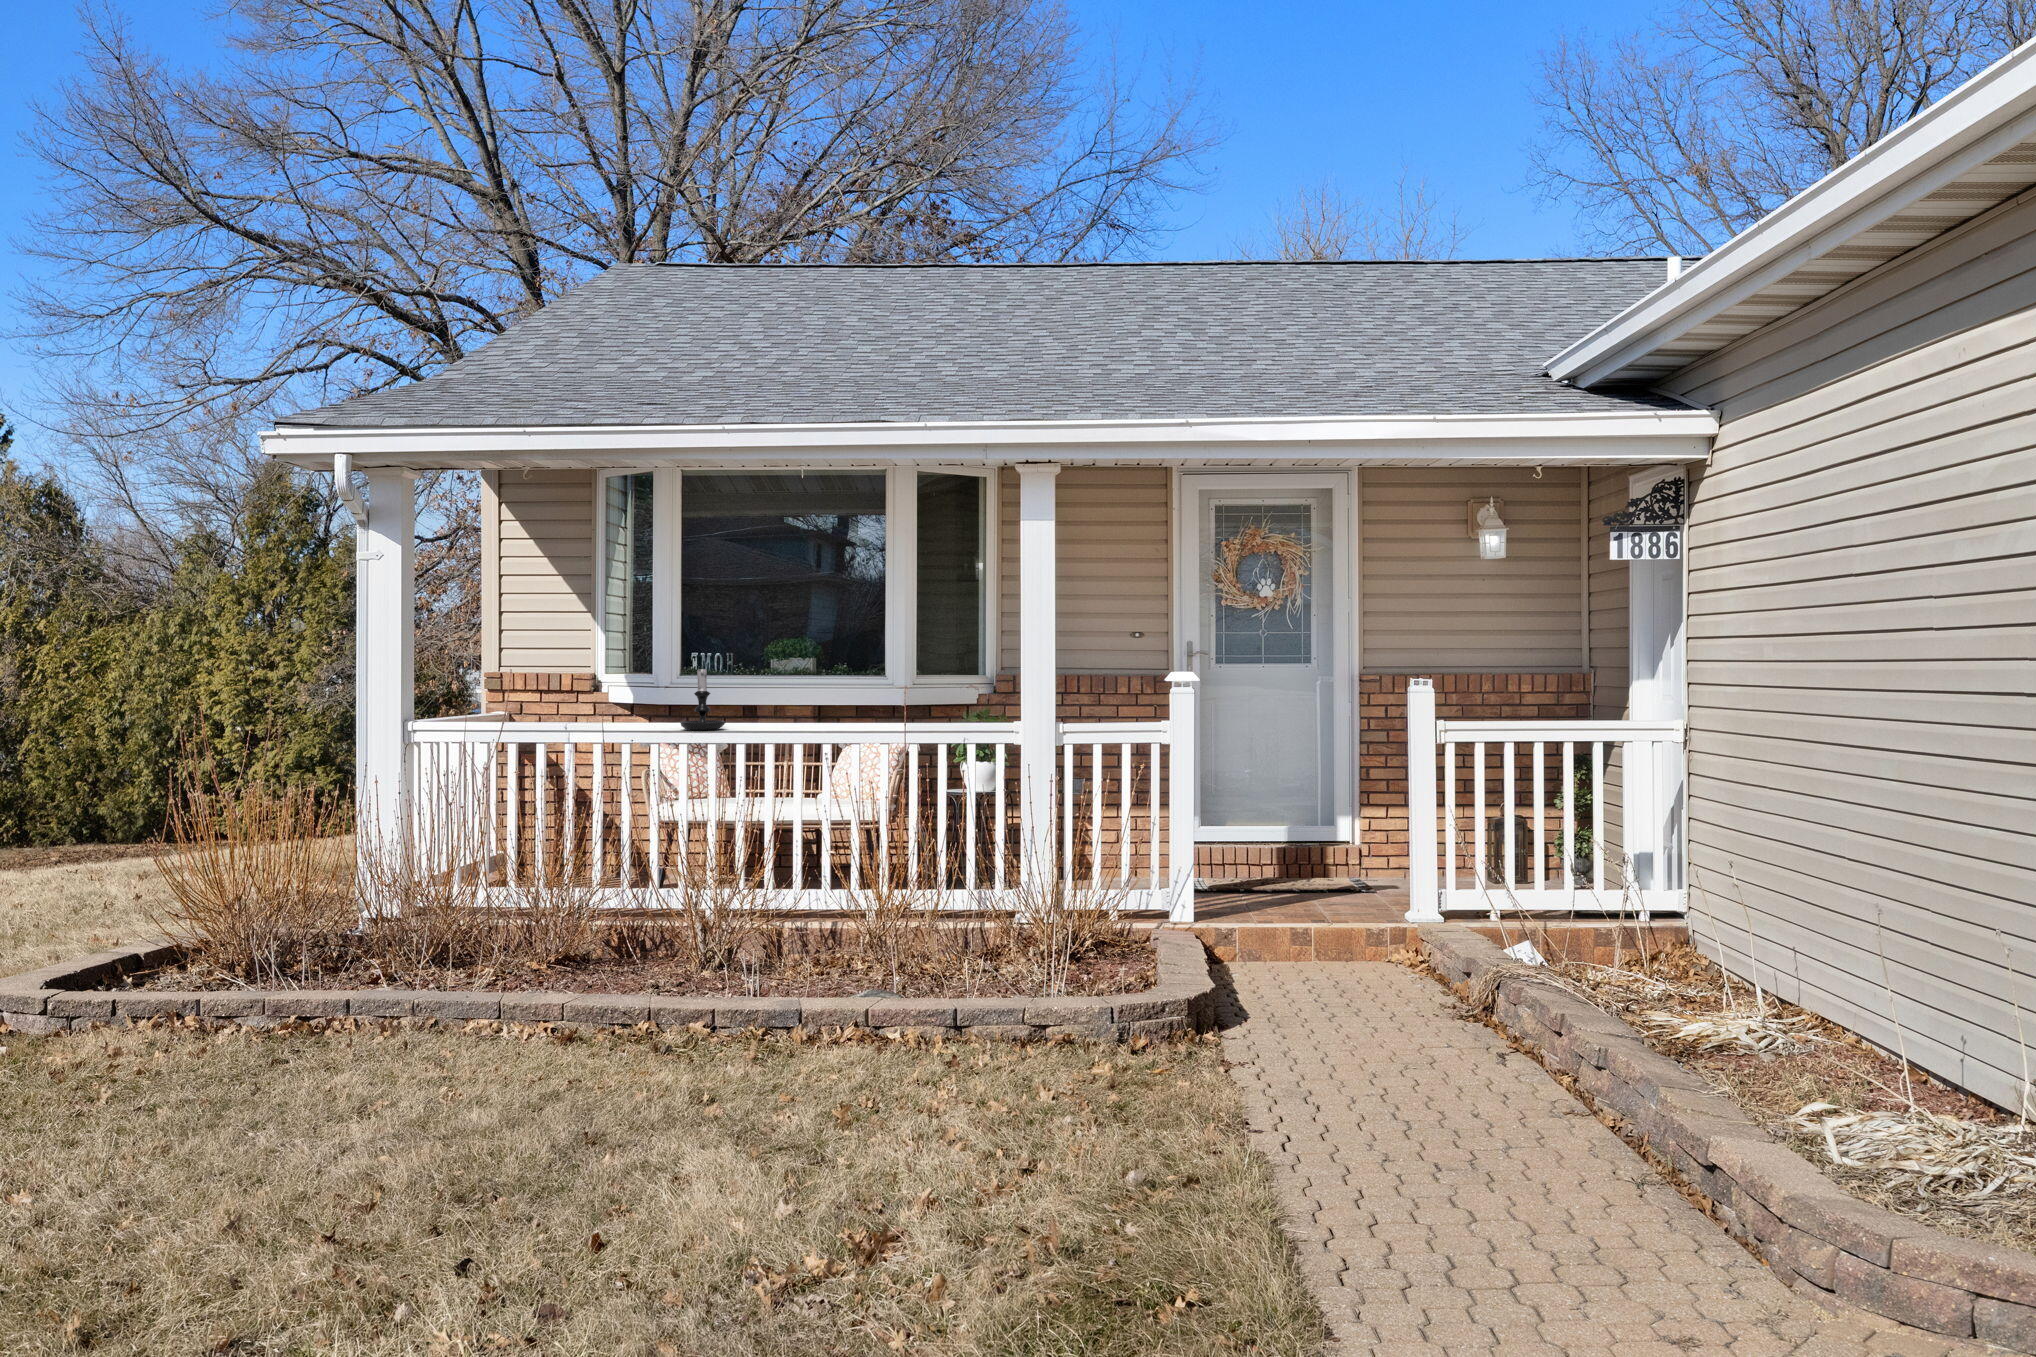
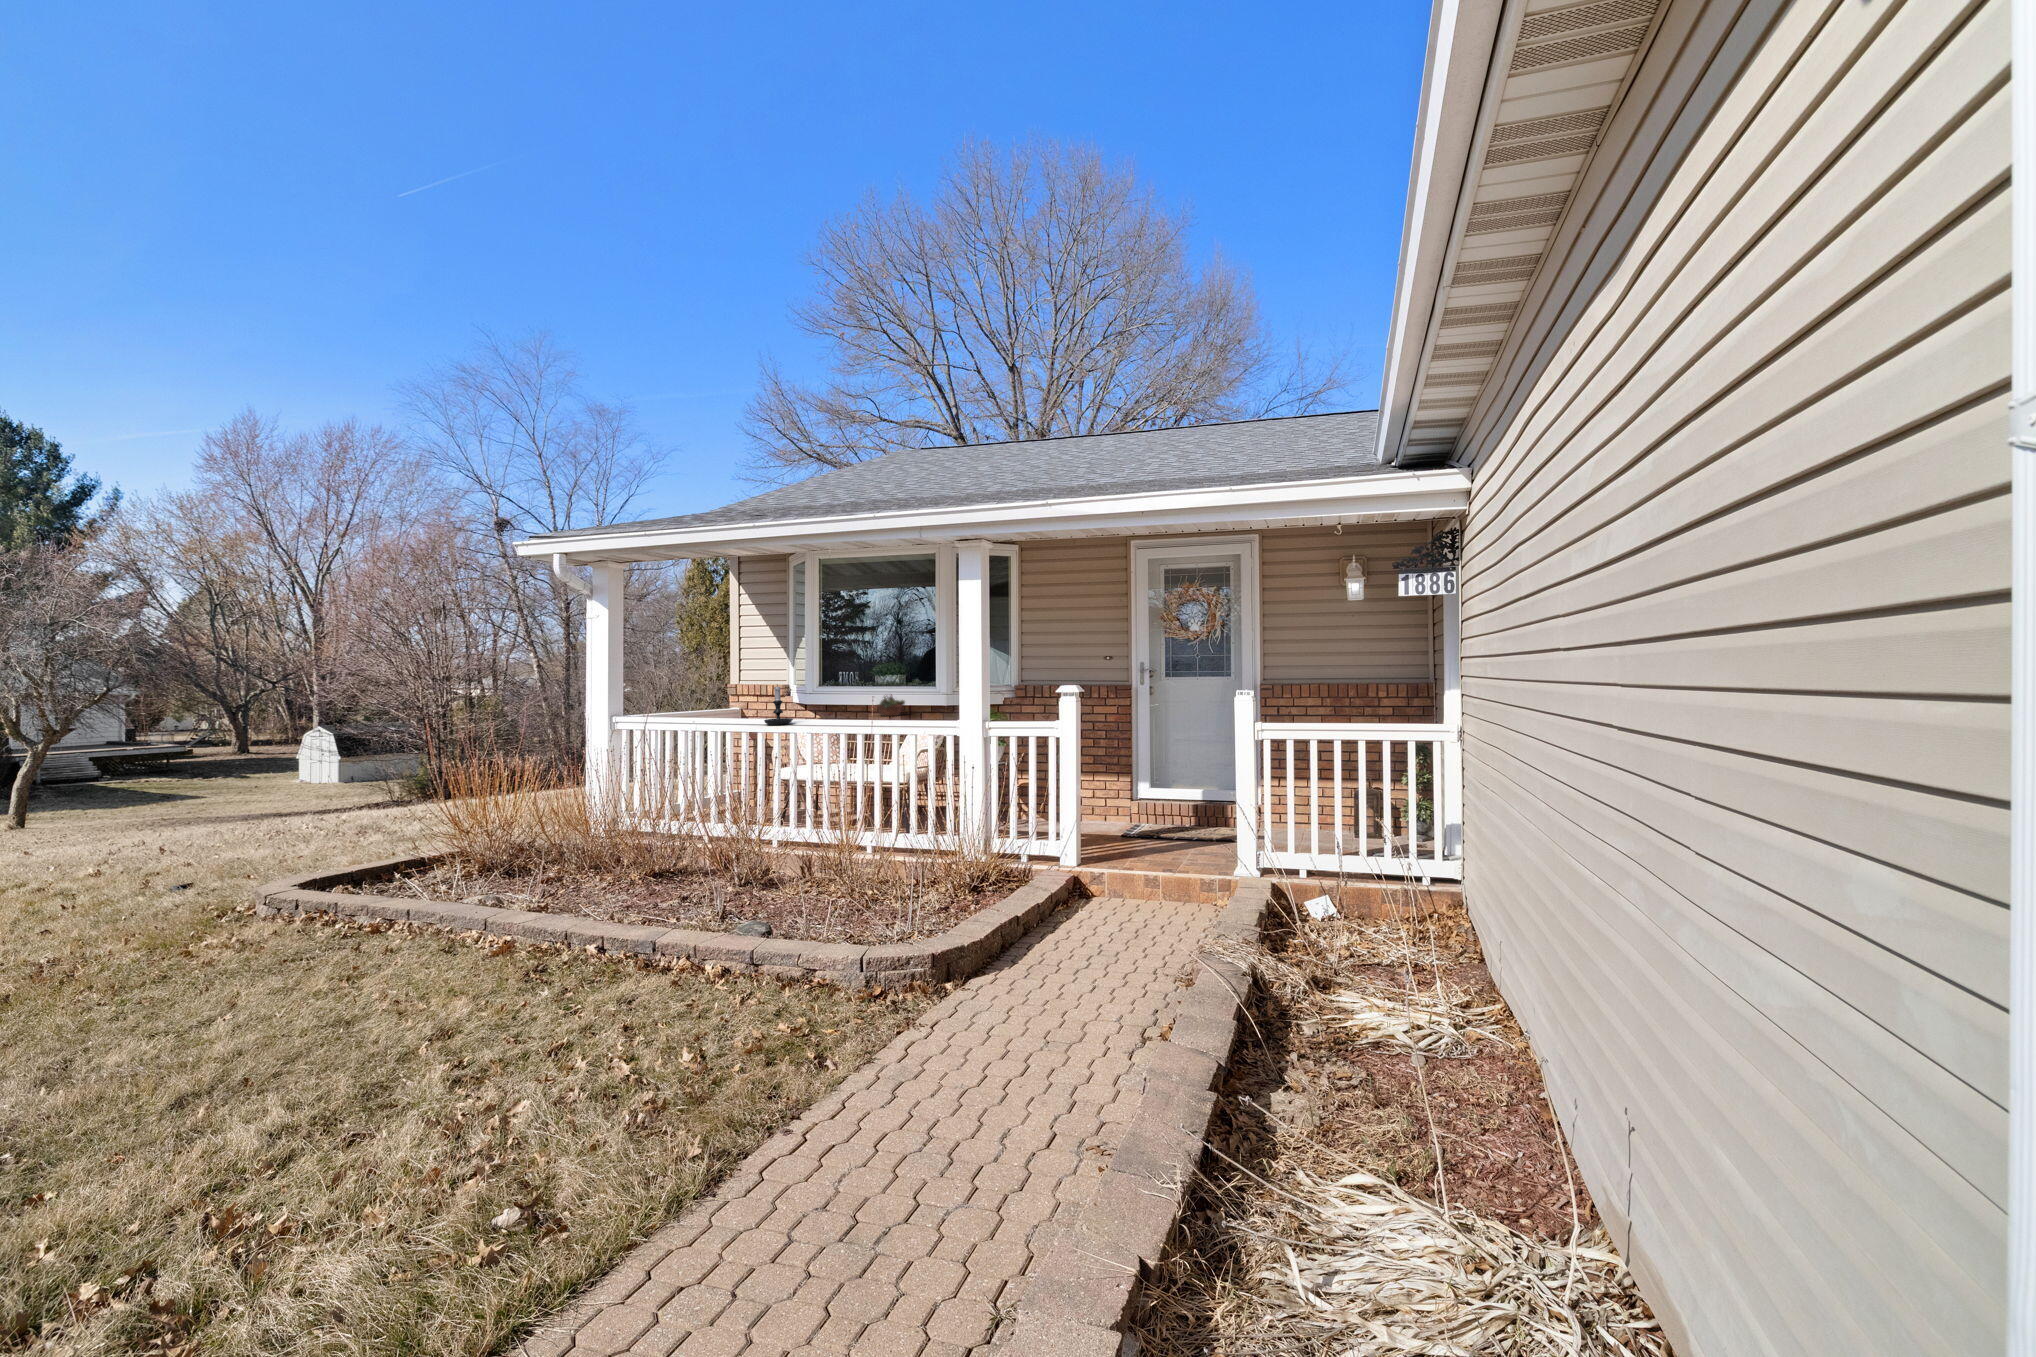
succulent planter: none [807,685,852,720] -> present [877,694,905,716]

